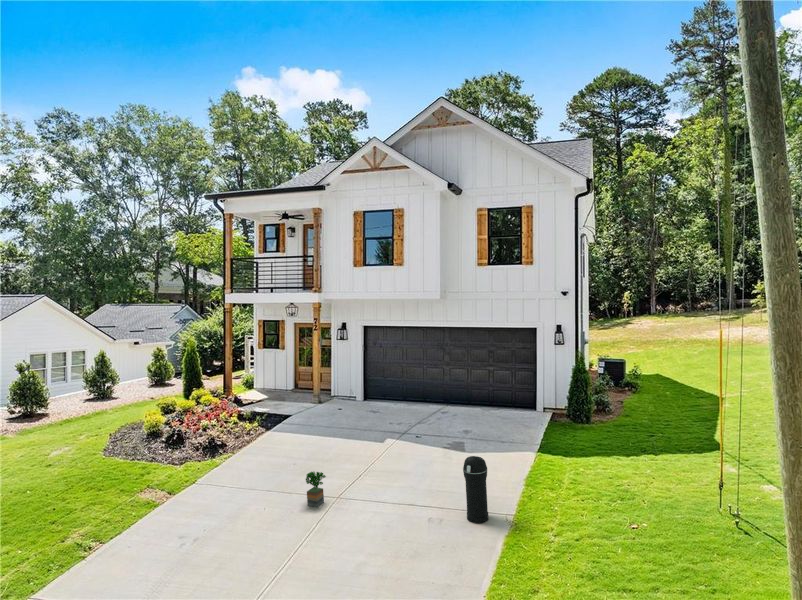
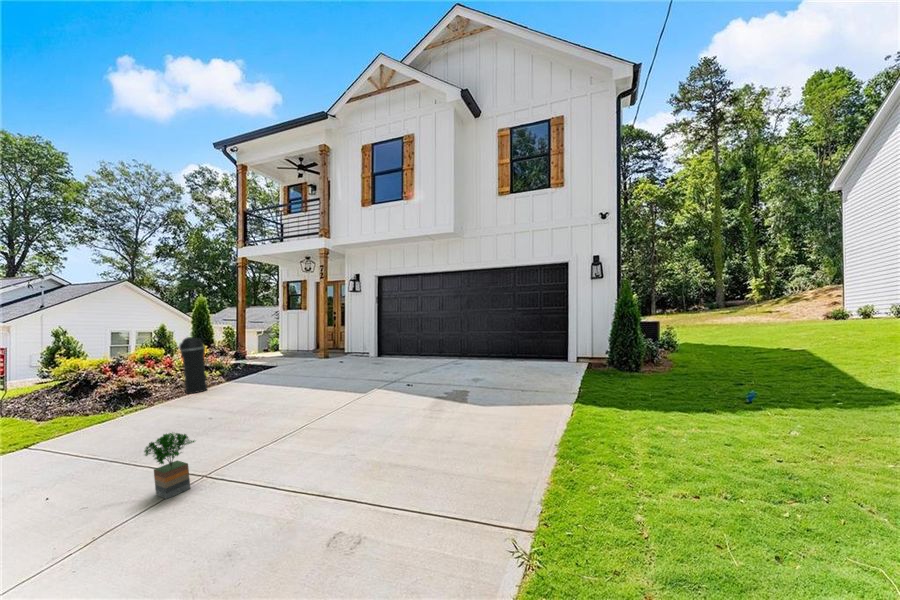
trash can: present [463,456,488,524] -> present [179,337,207,394]

